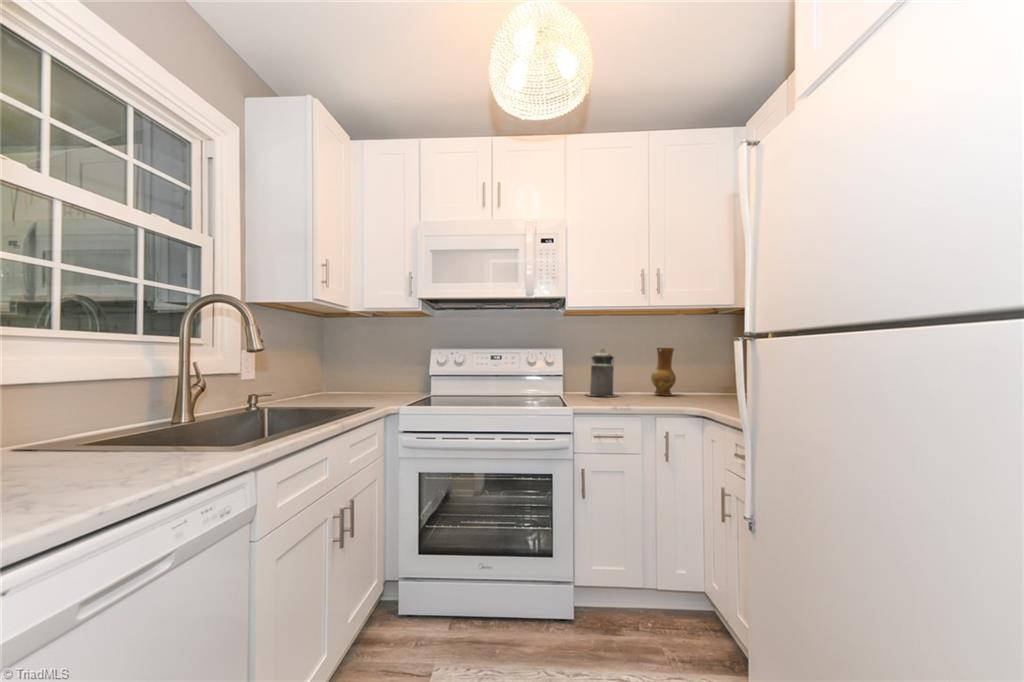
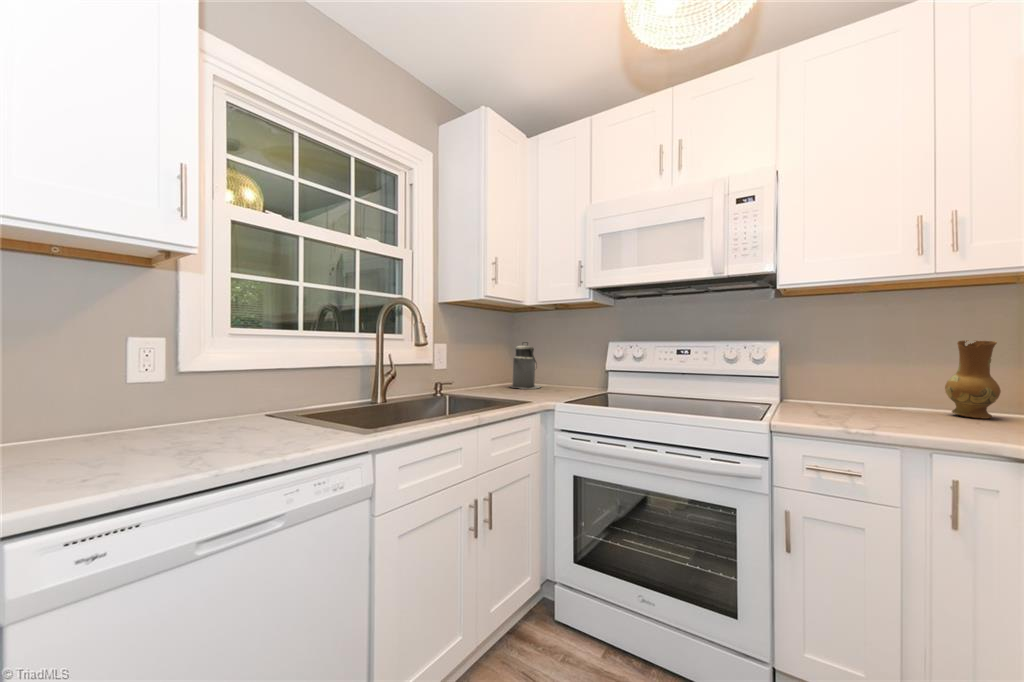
canister: present [586,349,618,397] -> present [510,342,541,389]

